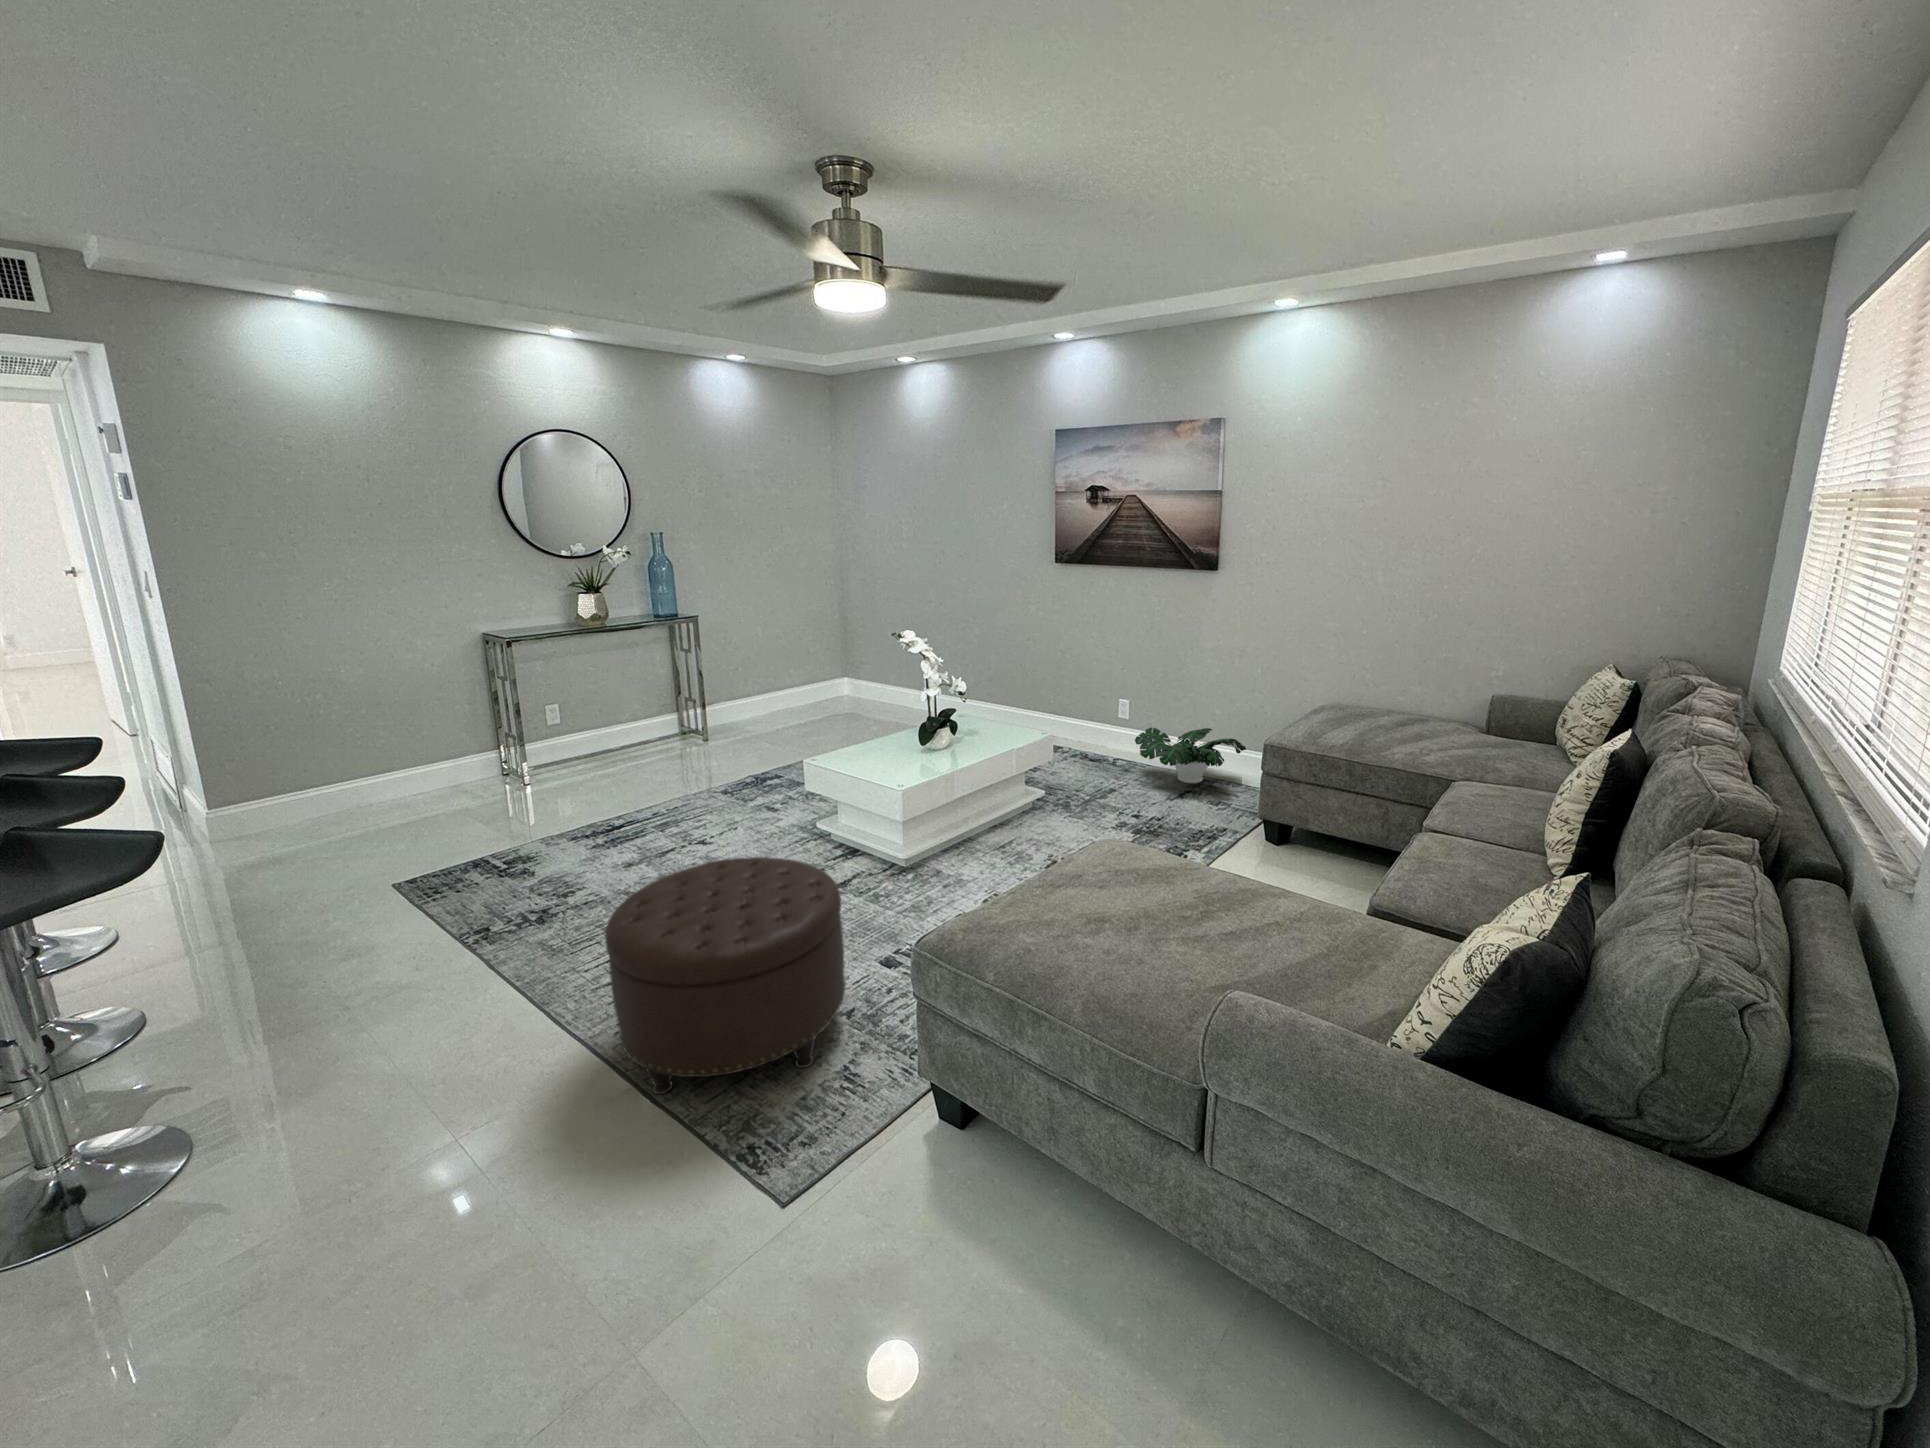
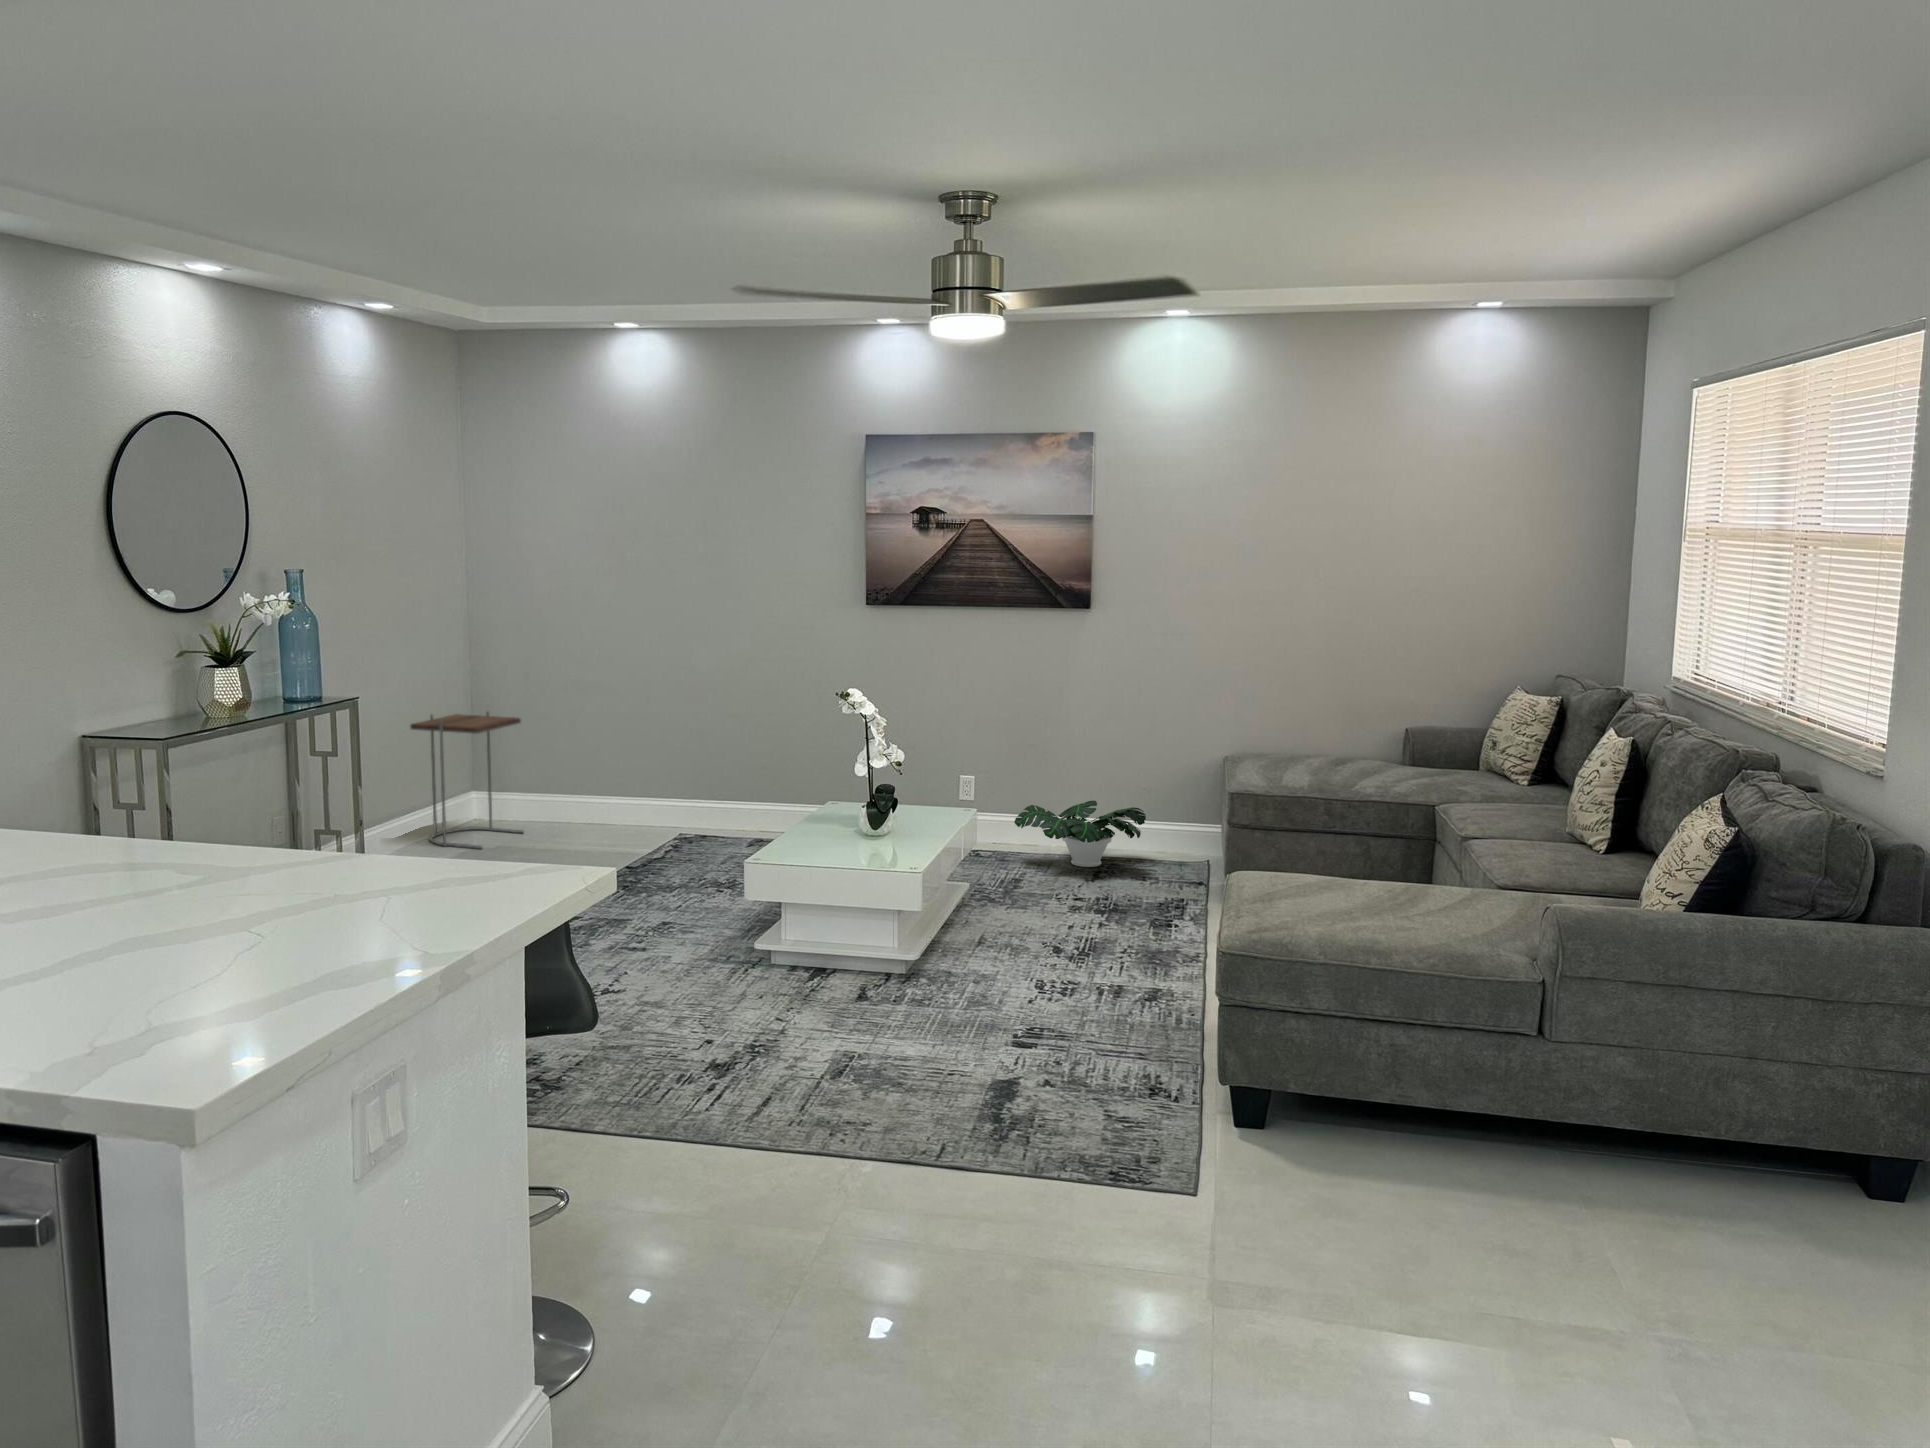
side table: none [781,627,855,717] -> present [411,712,524,849]
ottoman: present [605,857,845,1094] -> none [848,928,1090,1165]

